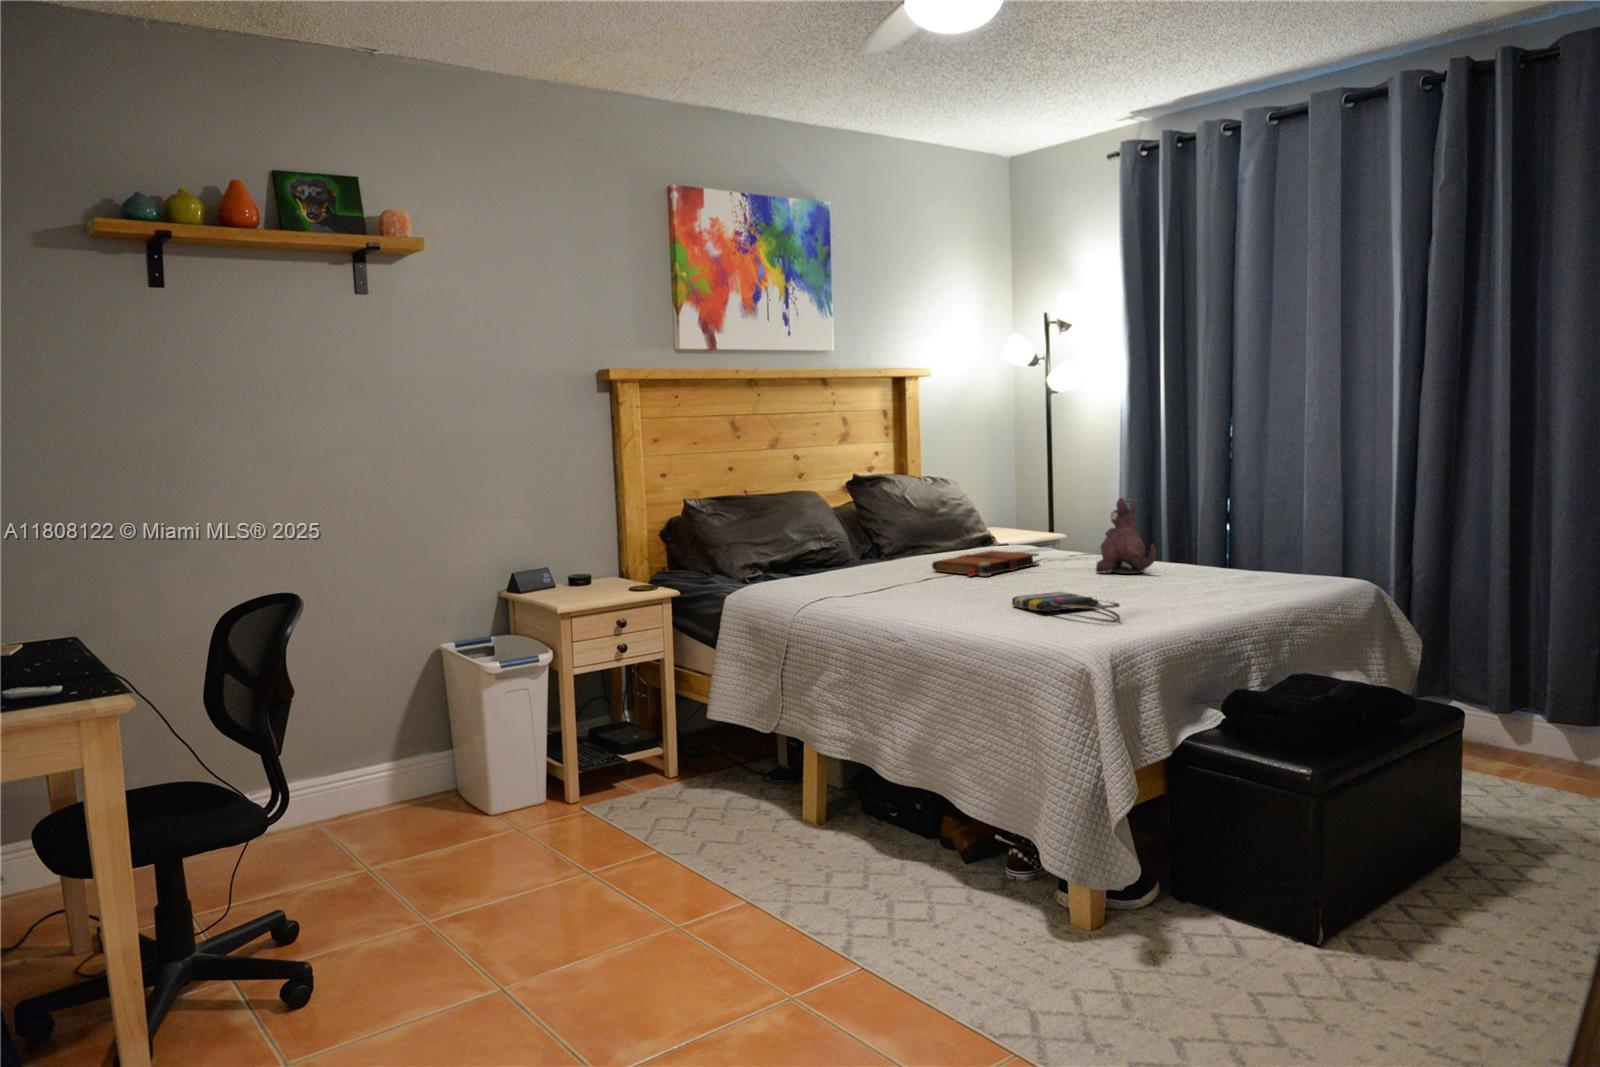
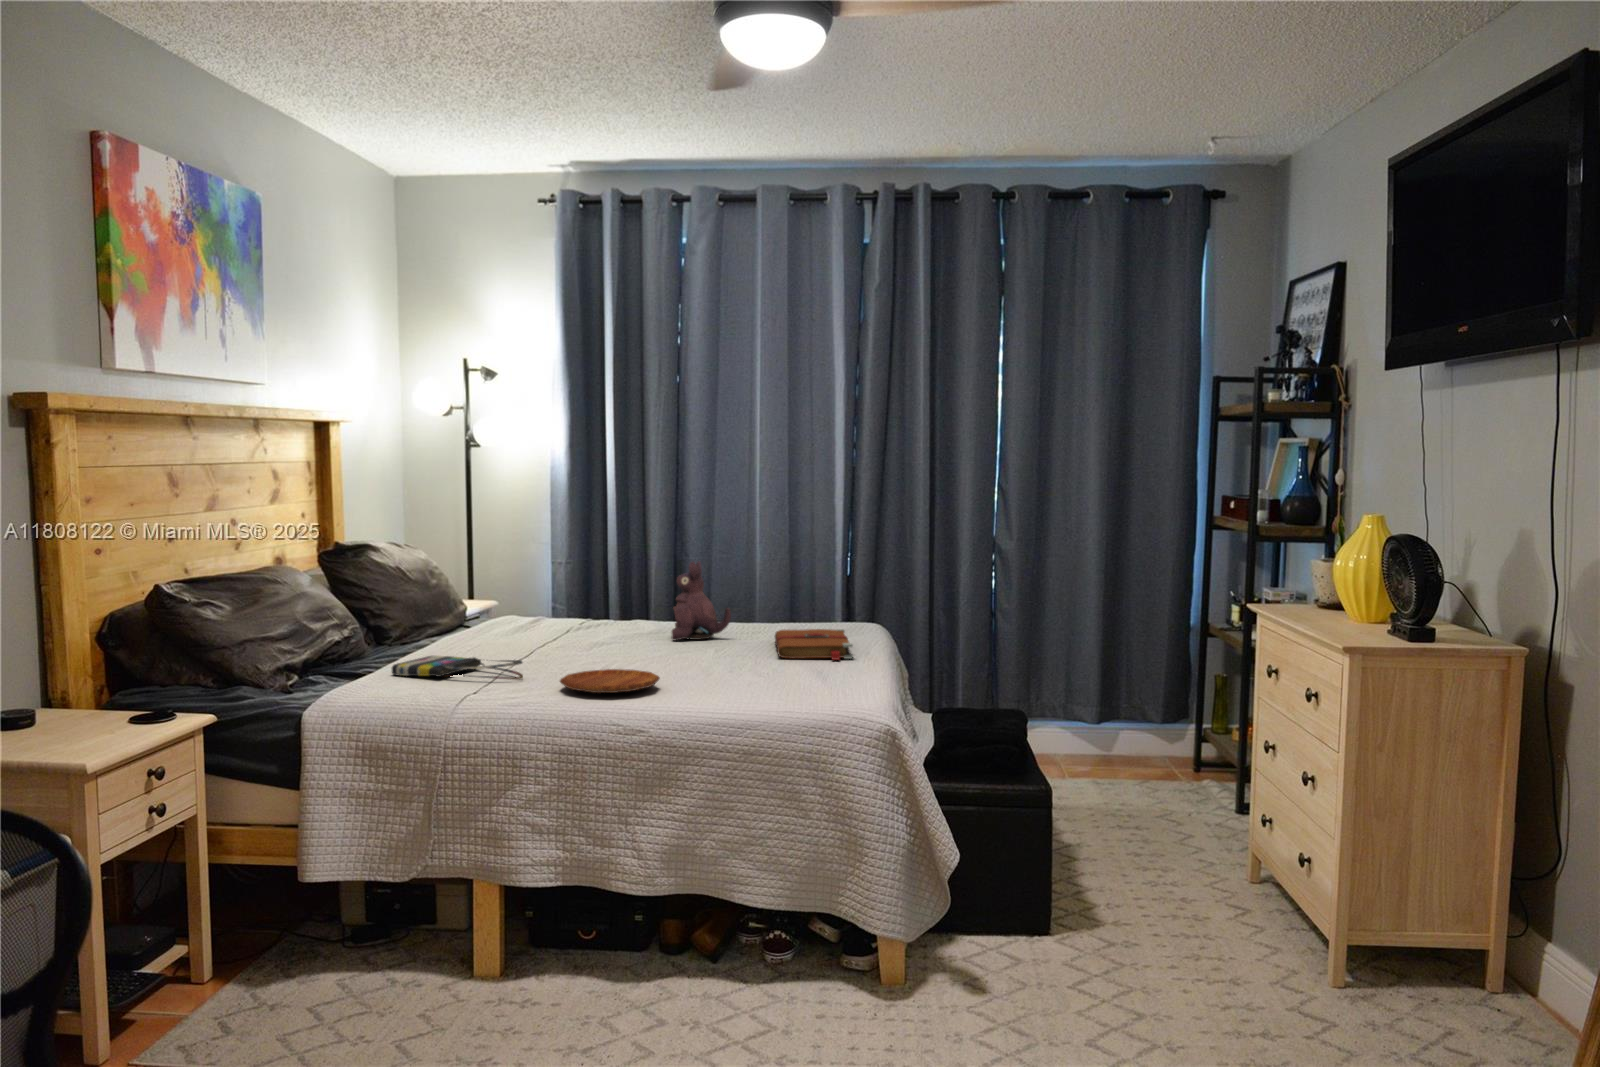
book: present [932,551,1039,576] -> present [775,629,853,660]
tray: none [882,587,970,606] -> present [560,669,660,693]
tote bag: present [1012,592,1120,623] -> present [392,656,523,680]

